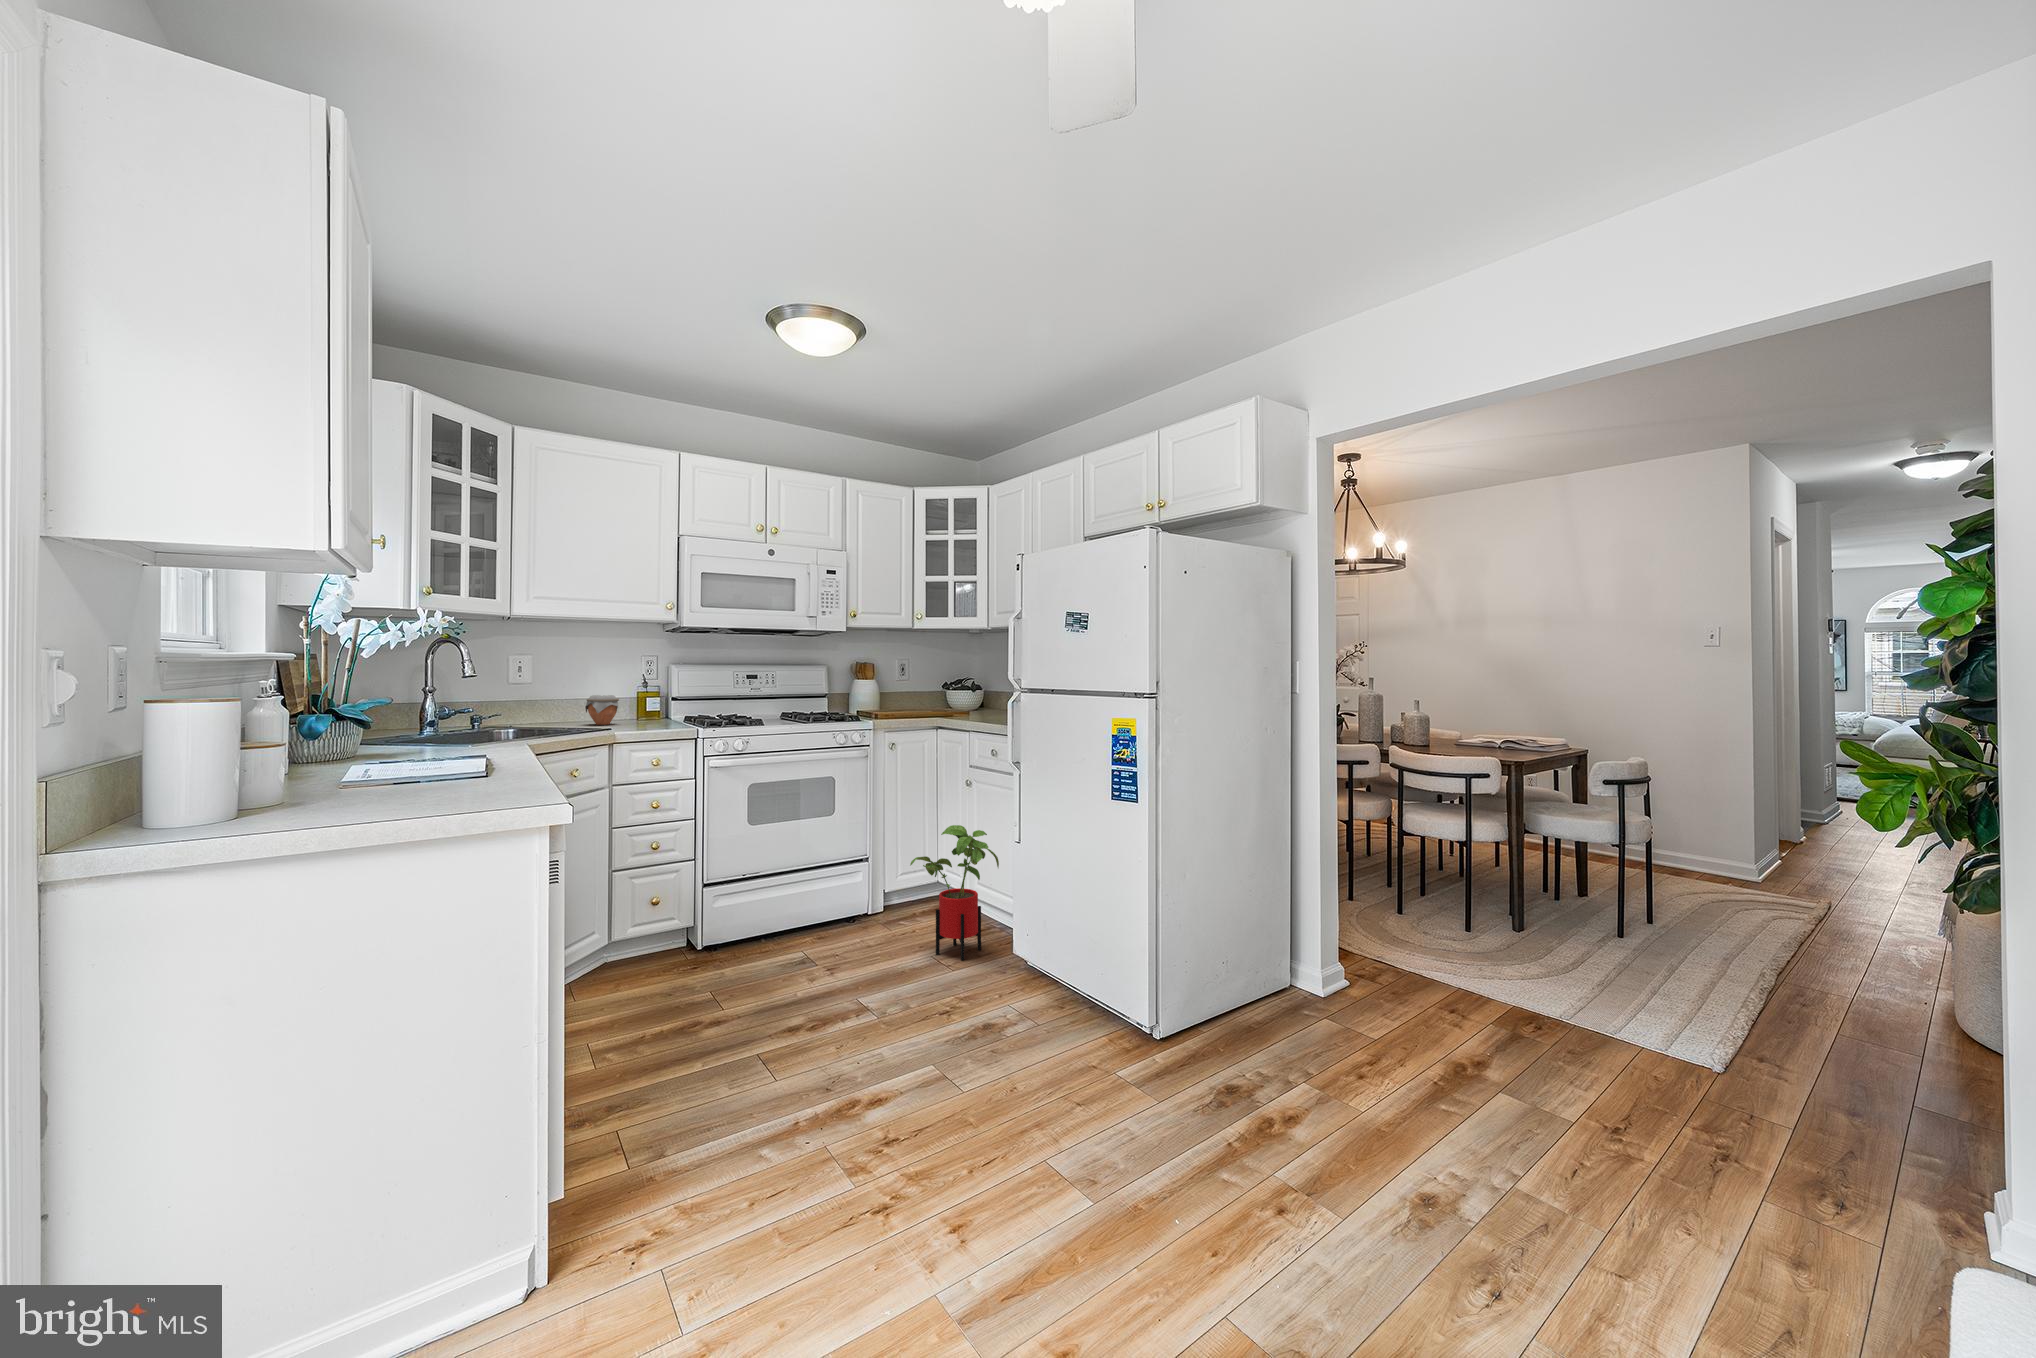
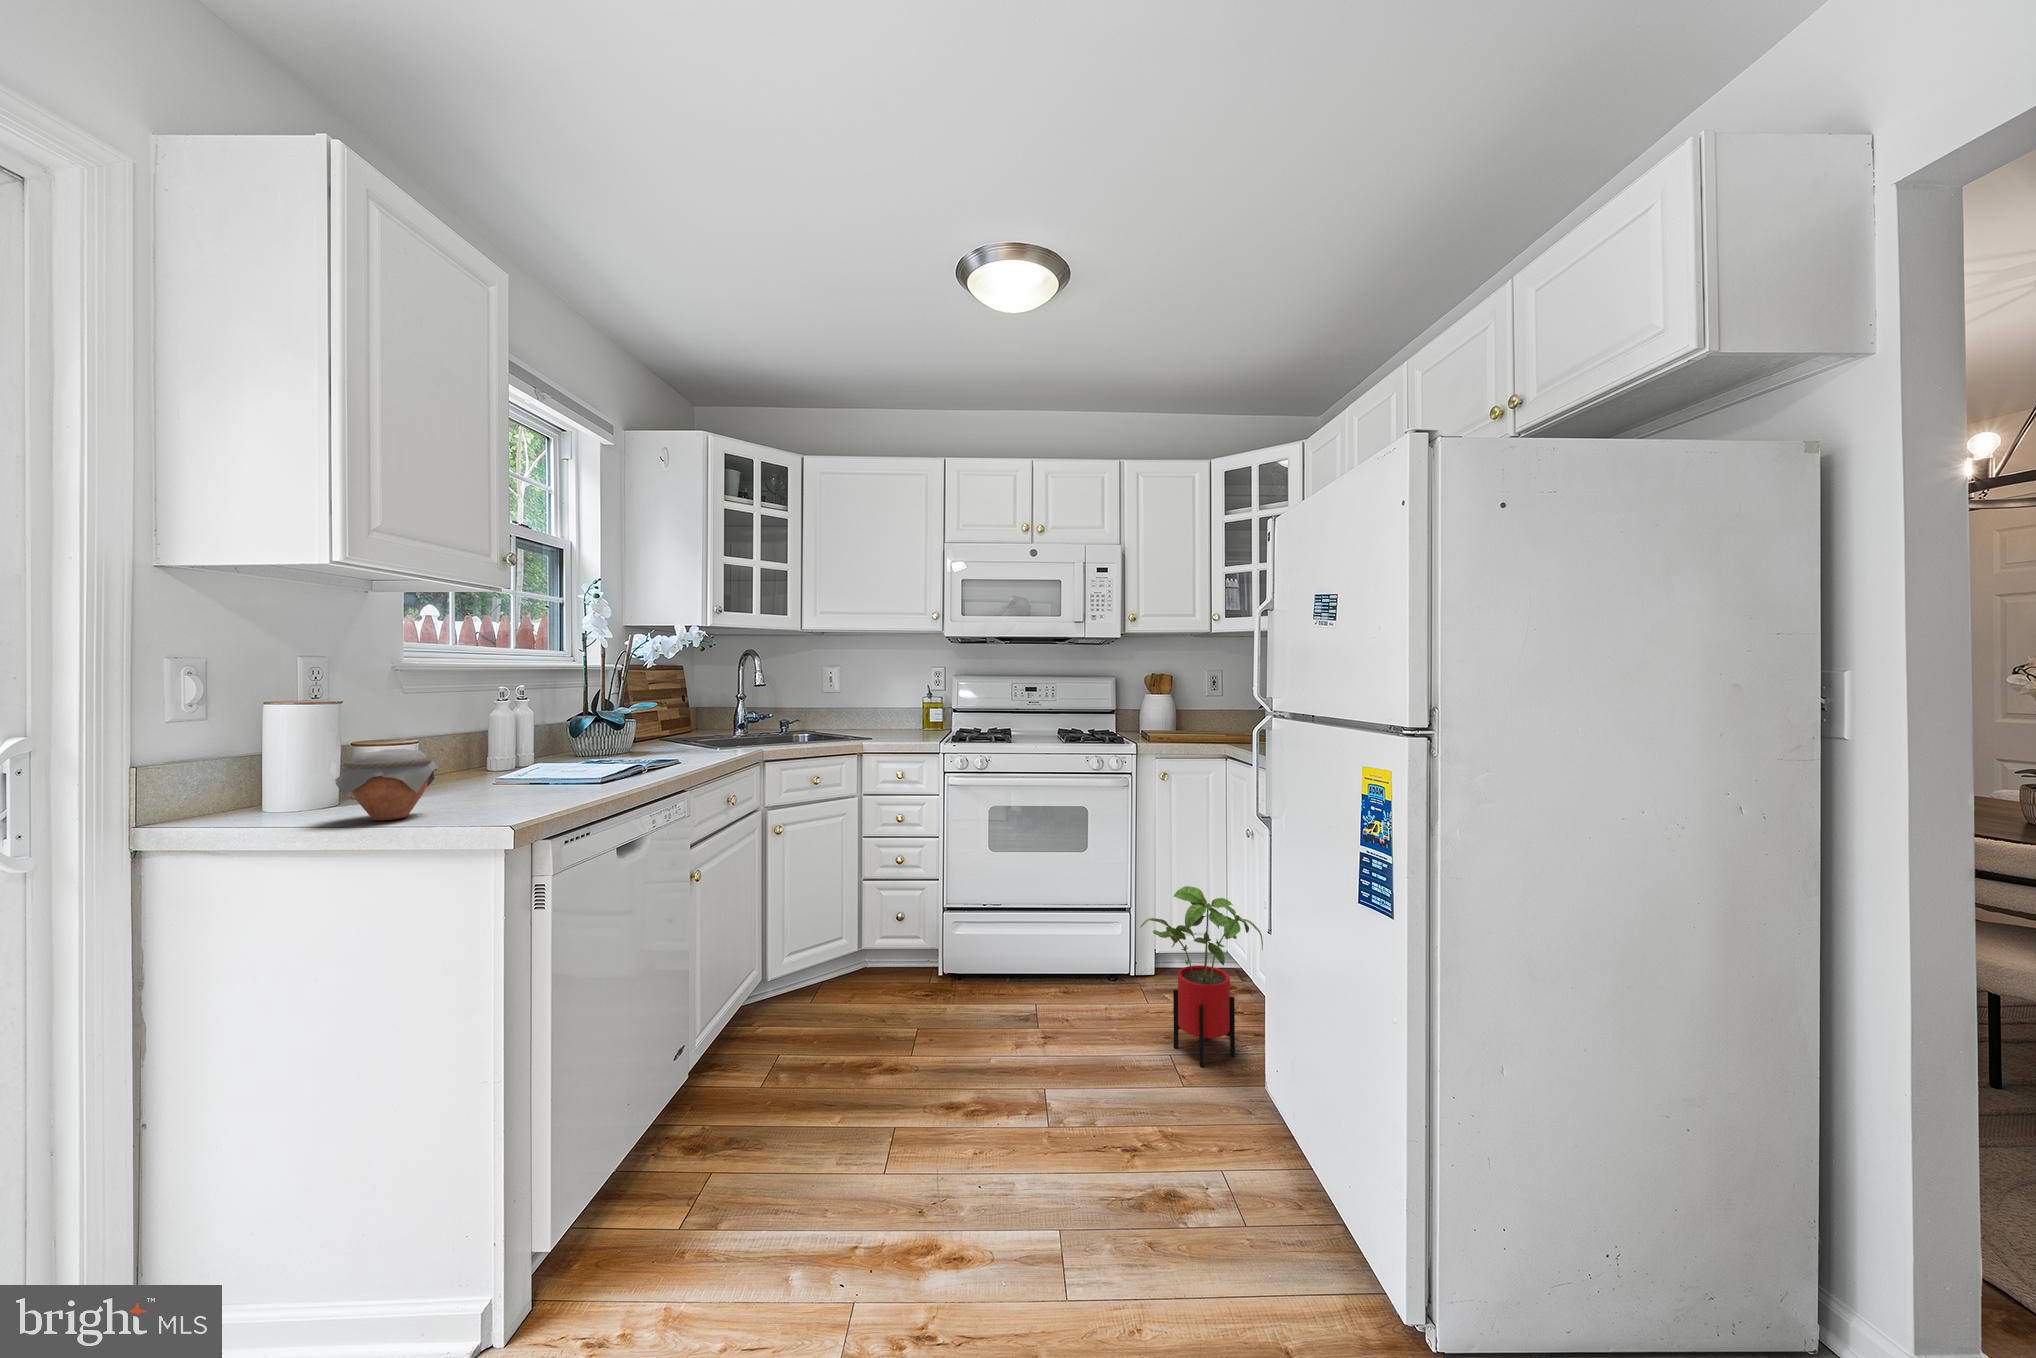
jar: present [585,695,619,725] -> present [335,749,439,821]

